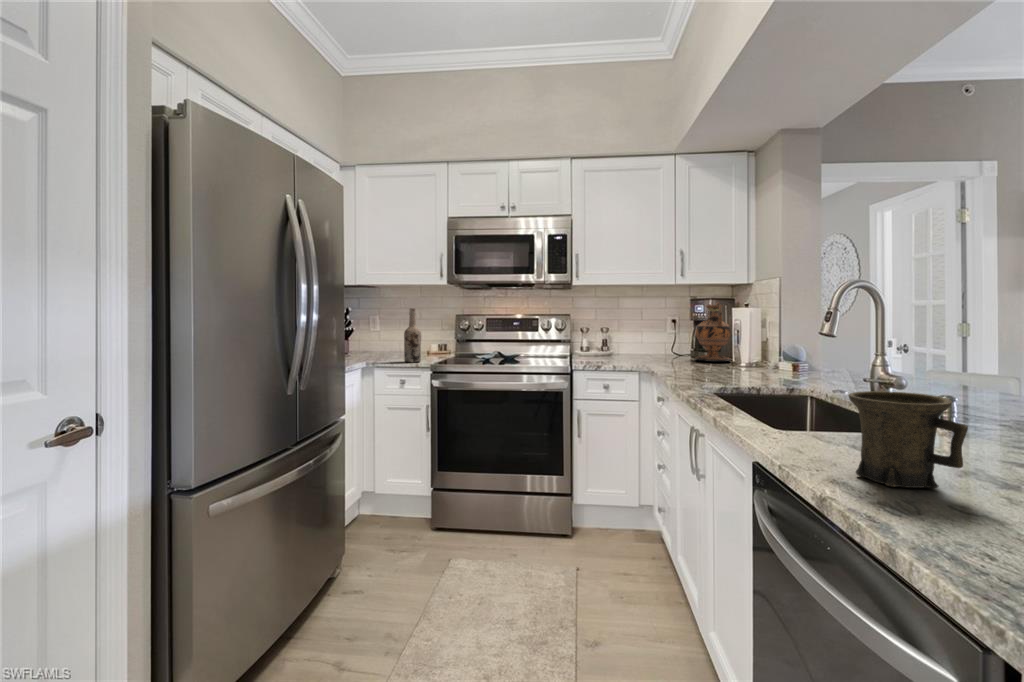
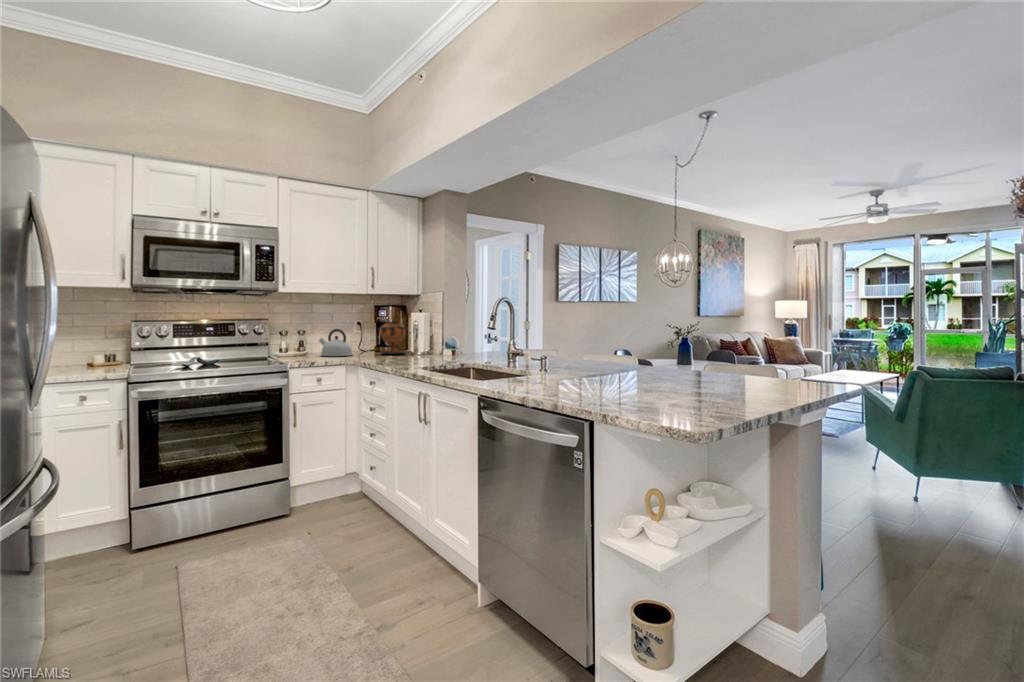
wine bottle: present [404,309,421,362] -> none [82,313,107,373]
kettle: none [623,327,660,360] -> present [319,329,353,356]
mug: present [848,391,968,488] -> none [518,350,561,391]

